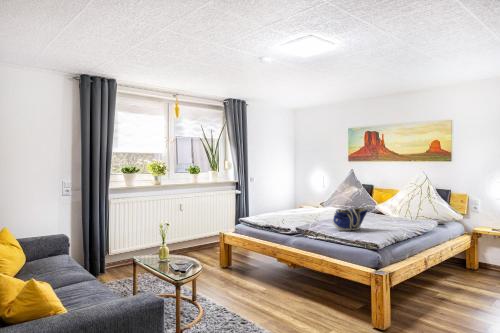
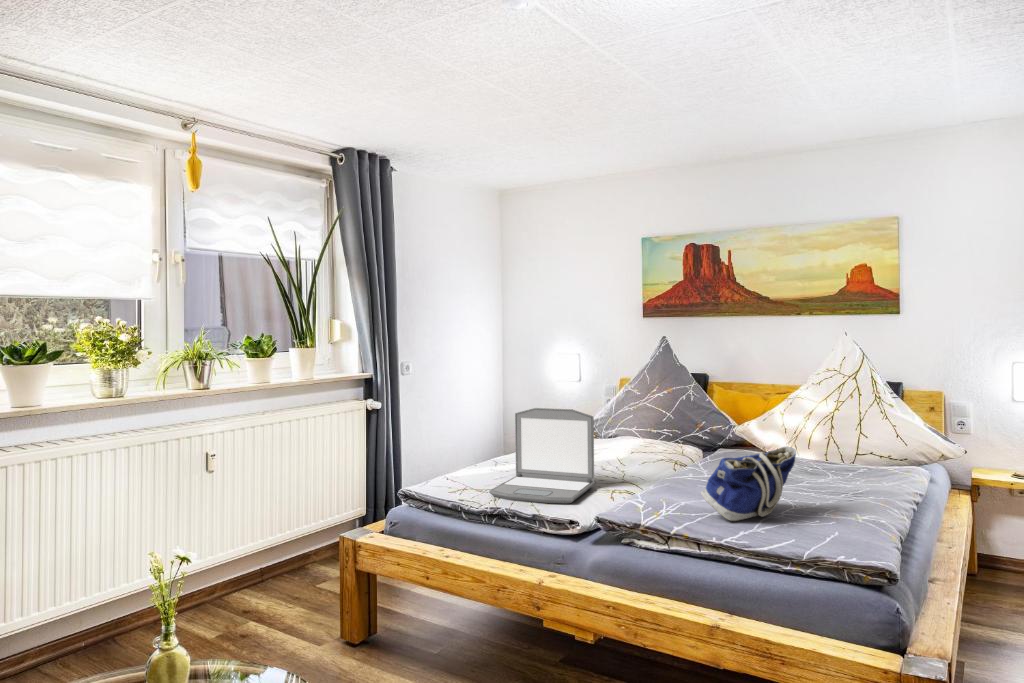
laptop: none [265,192,304,224] -> present [489,408,595,504]

